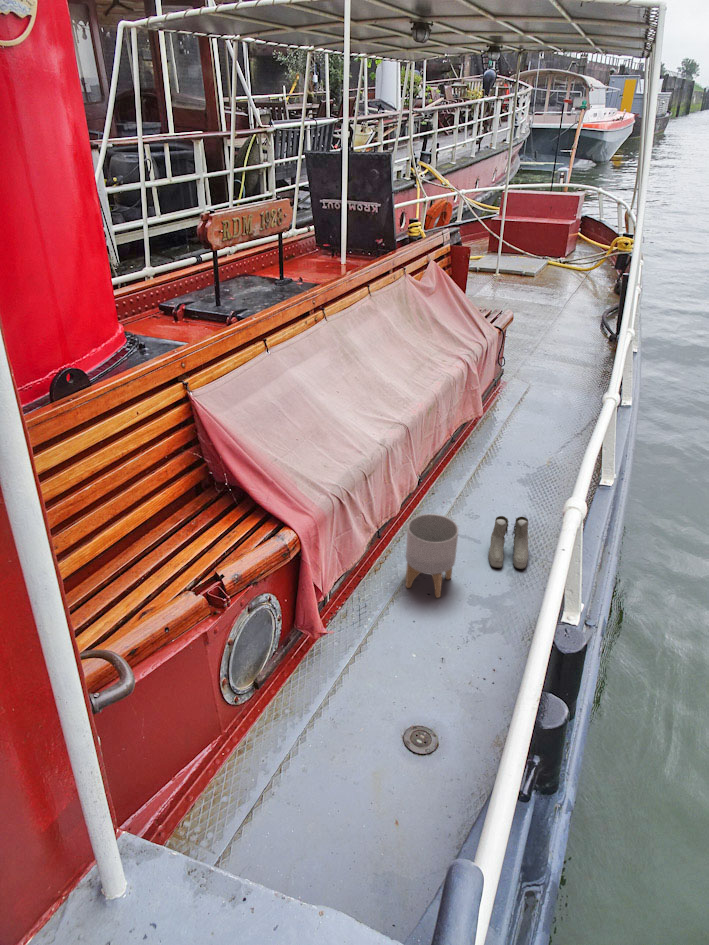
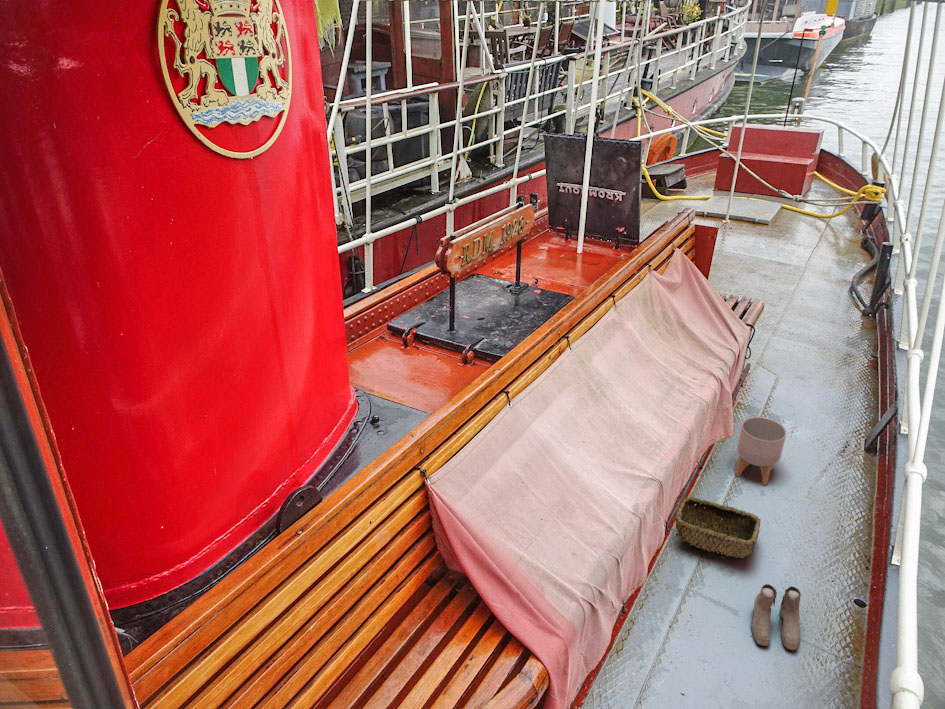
woven basket: none [425,465,501,511] -> present [674,497,761,558]
planter: present [405,514,458,598] -> present [735,417,786,485]

